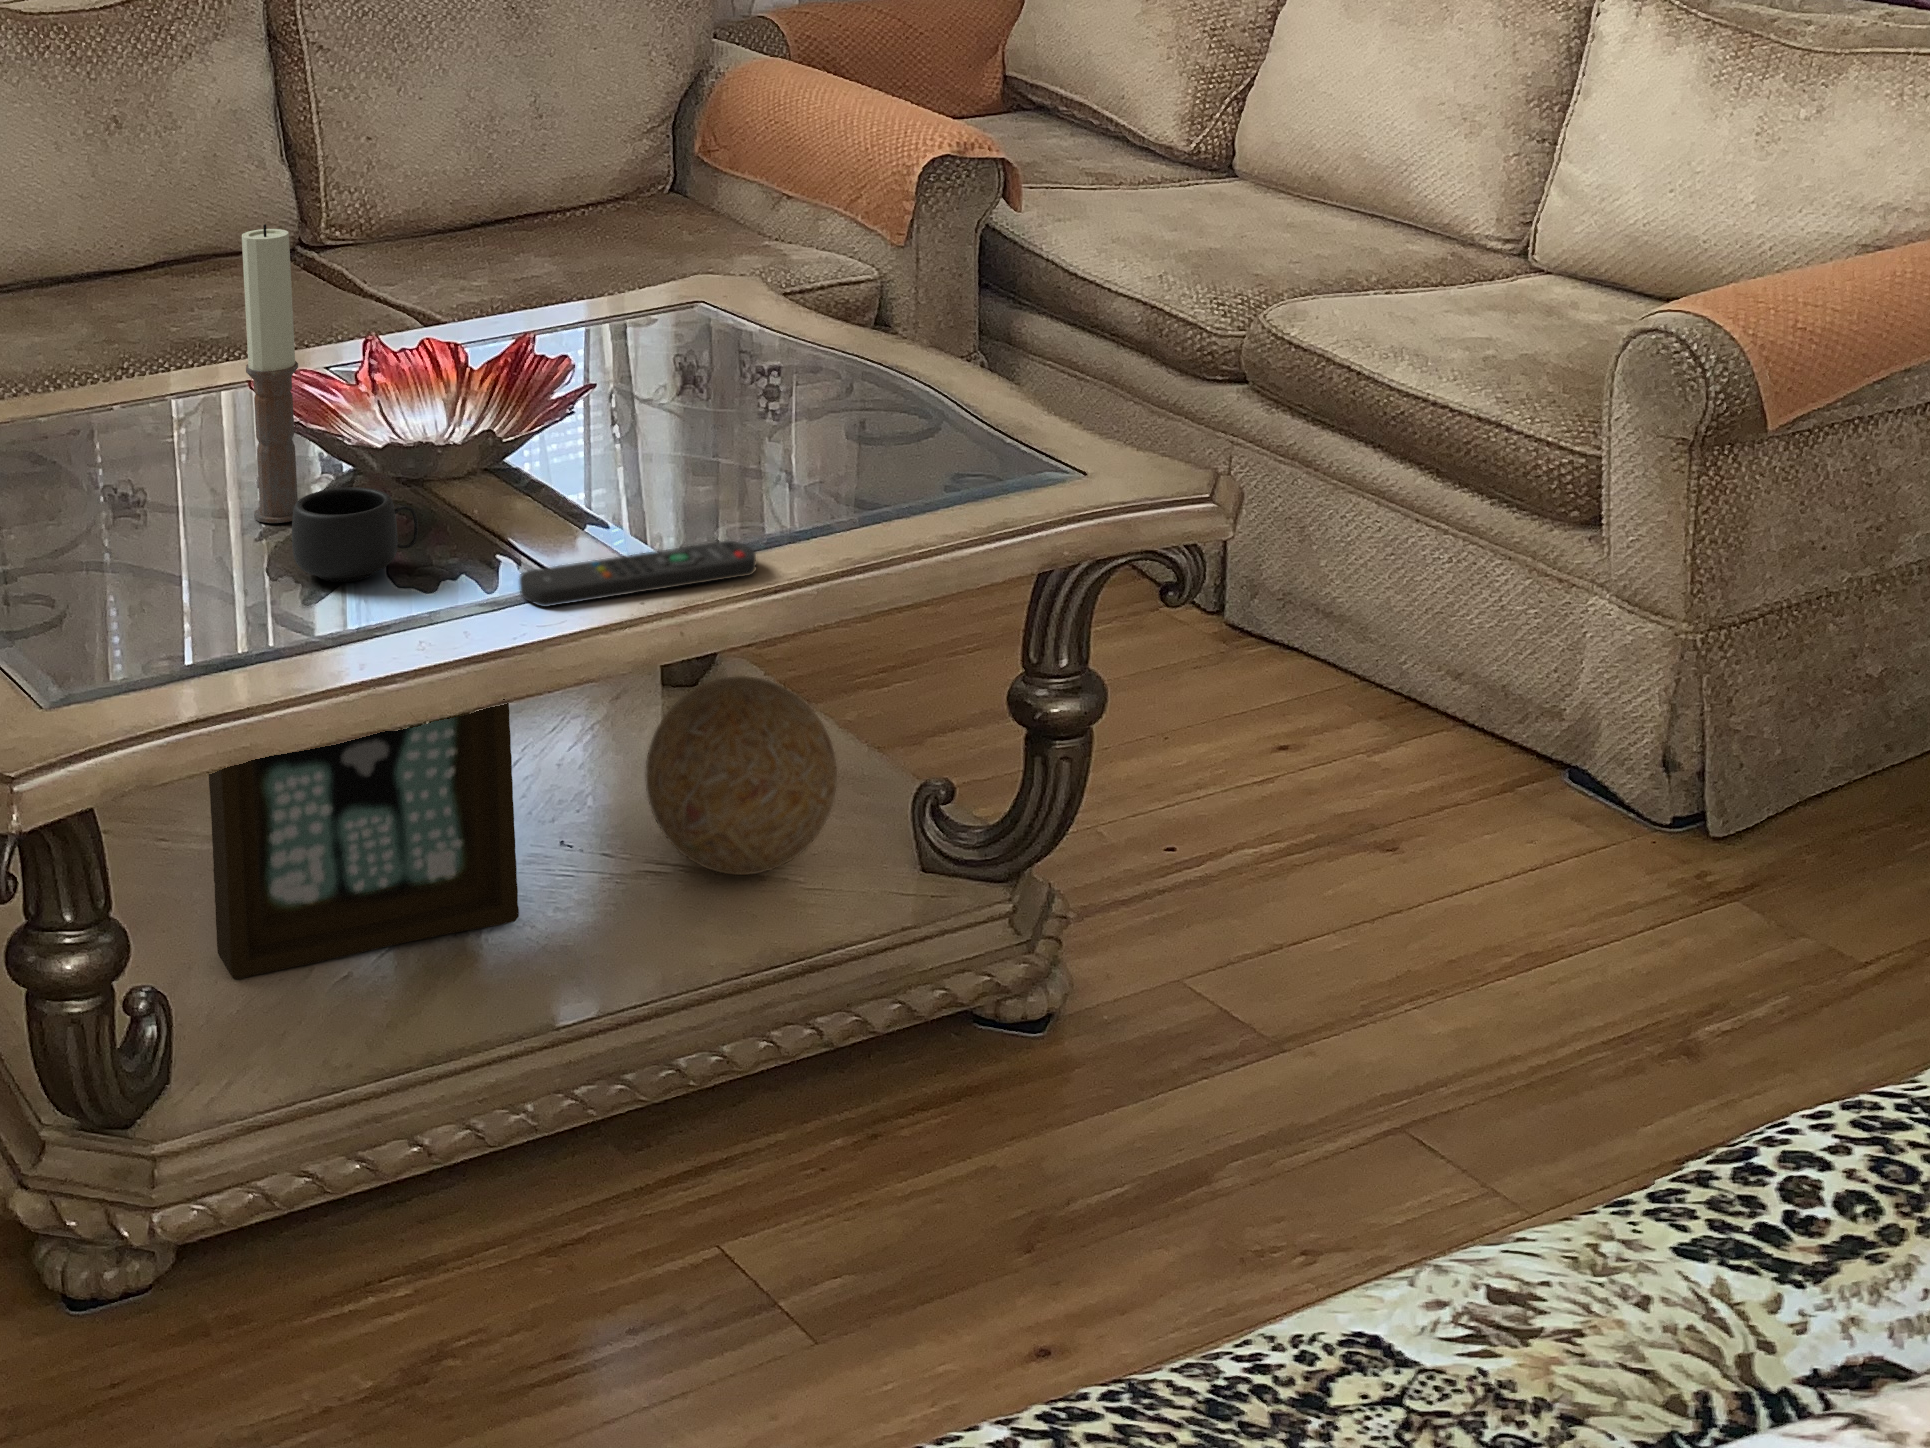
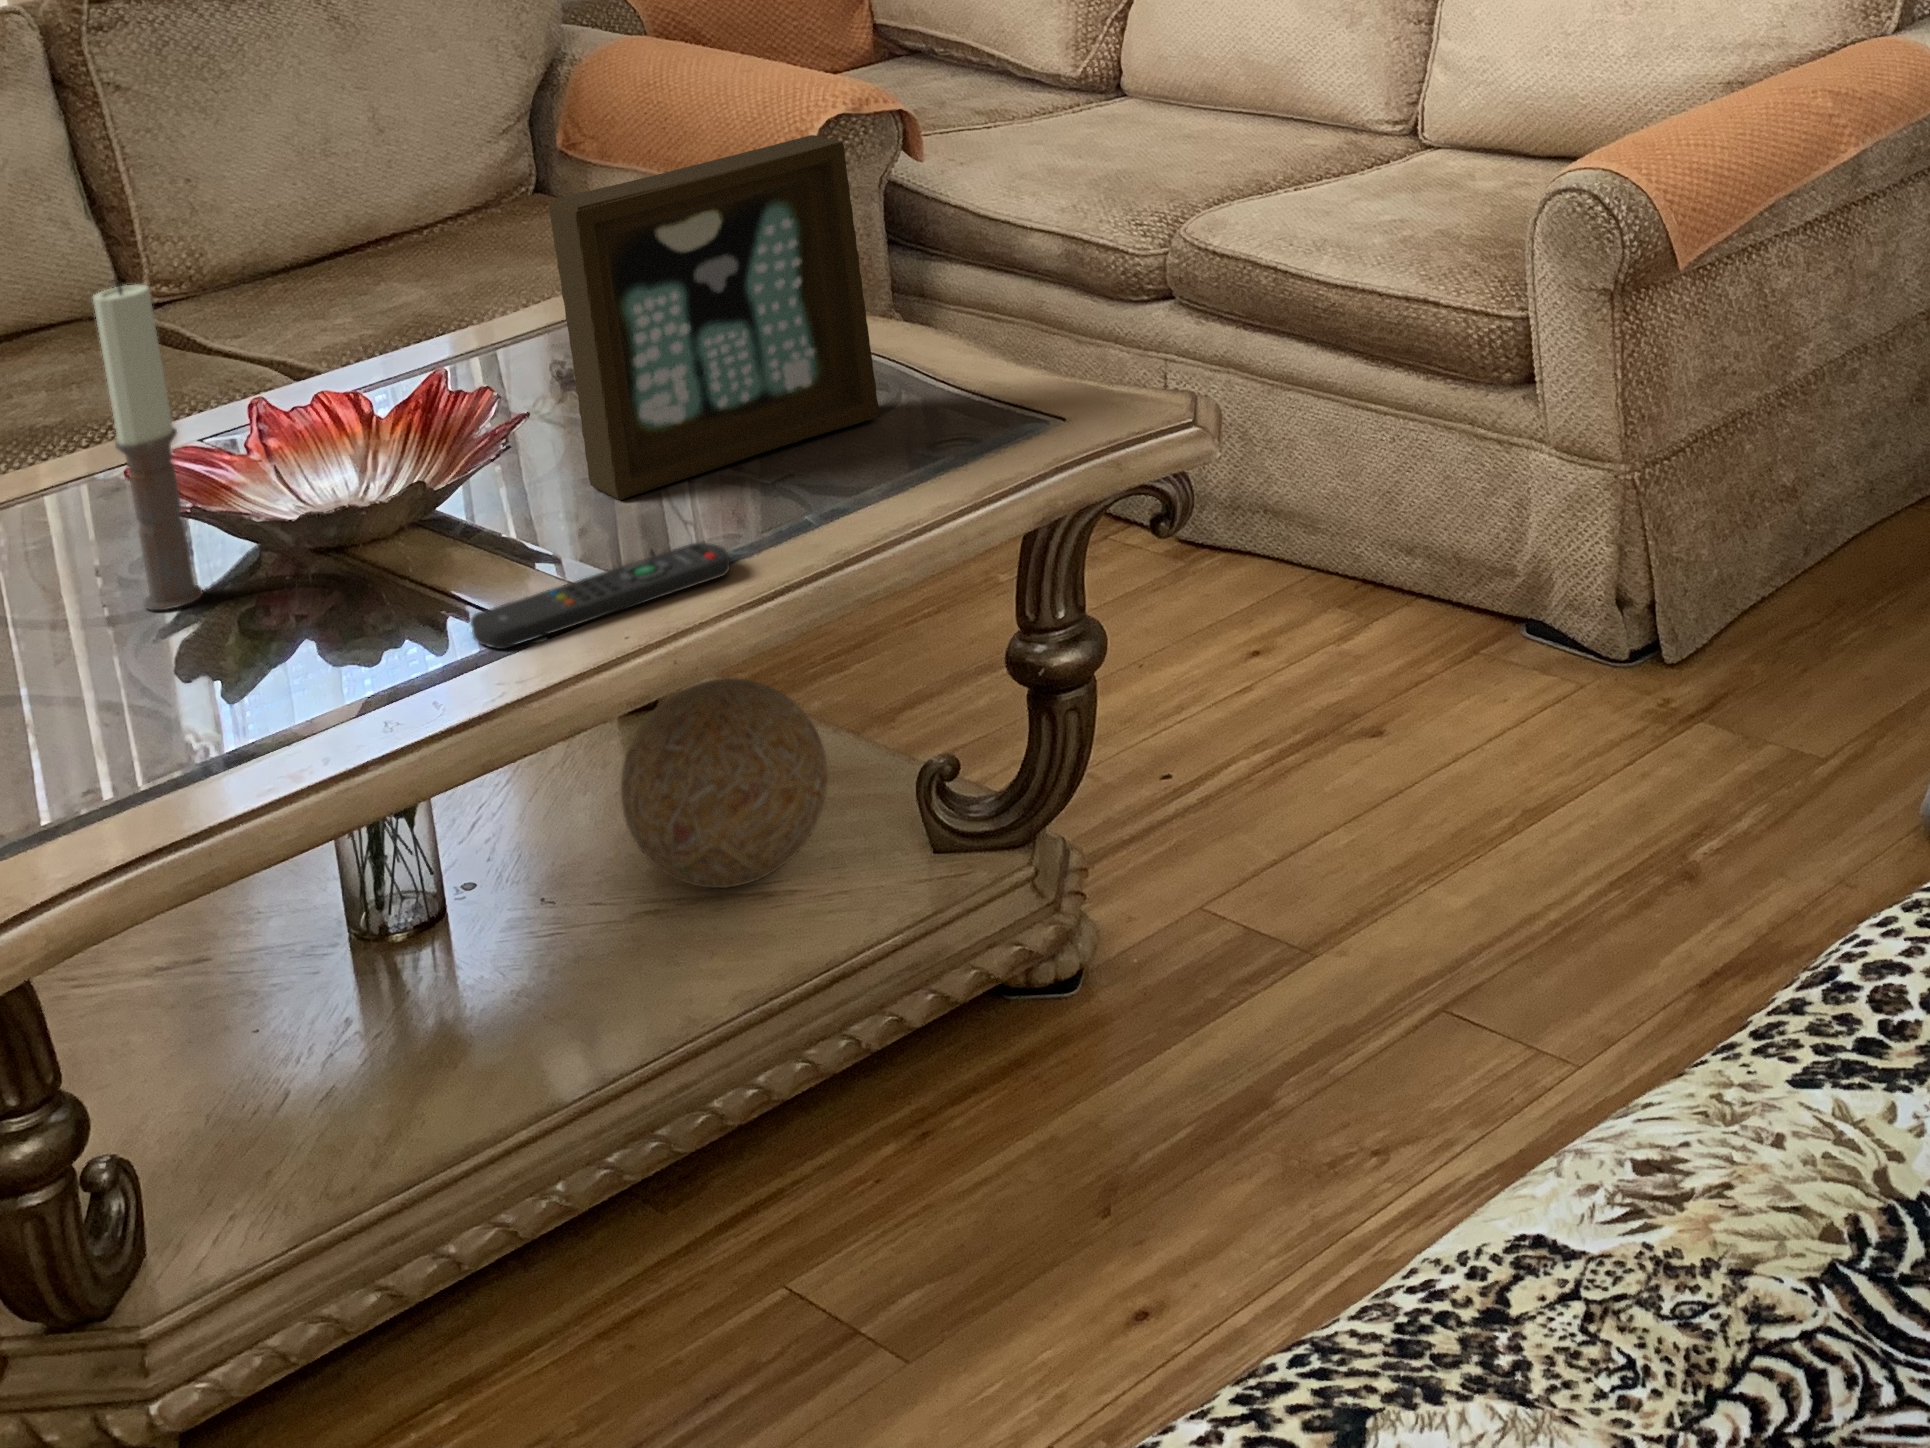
mug: present [292,487,418,582] -> none [197,554,345,663]
picture frame: present [209,699,519,979] -> present [549,135,879,500]

